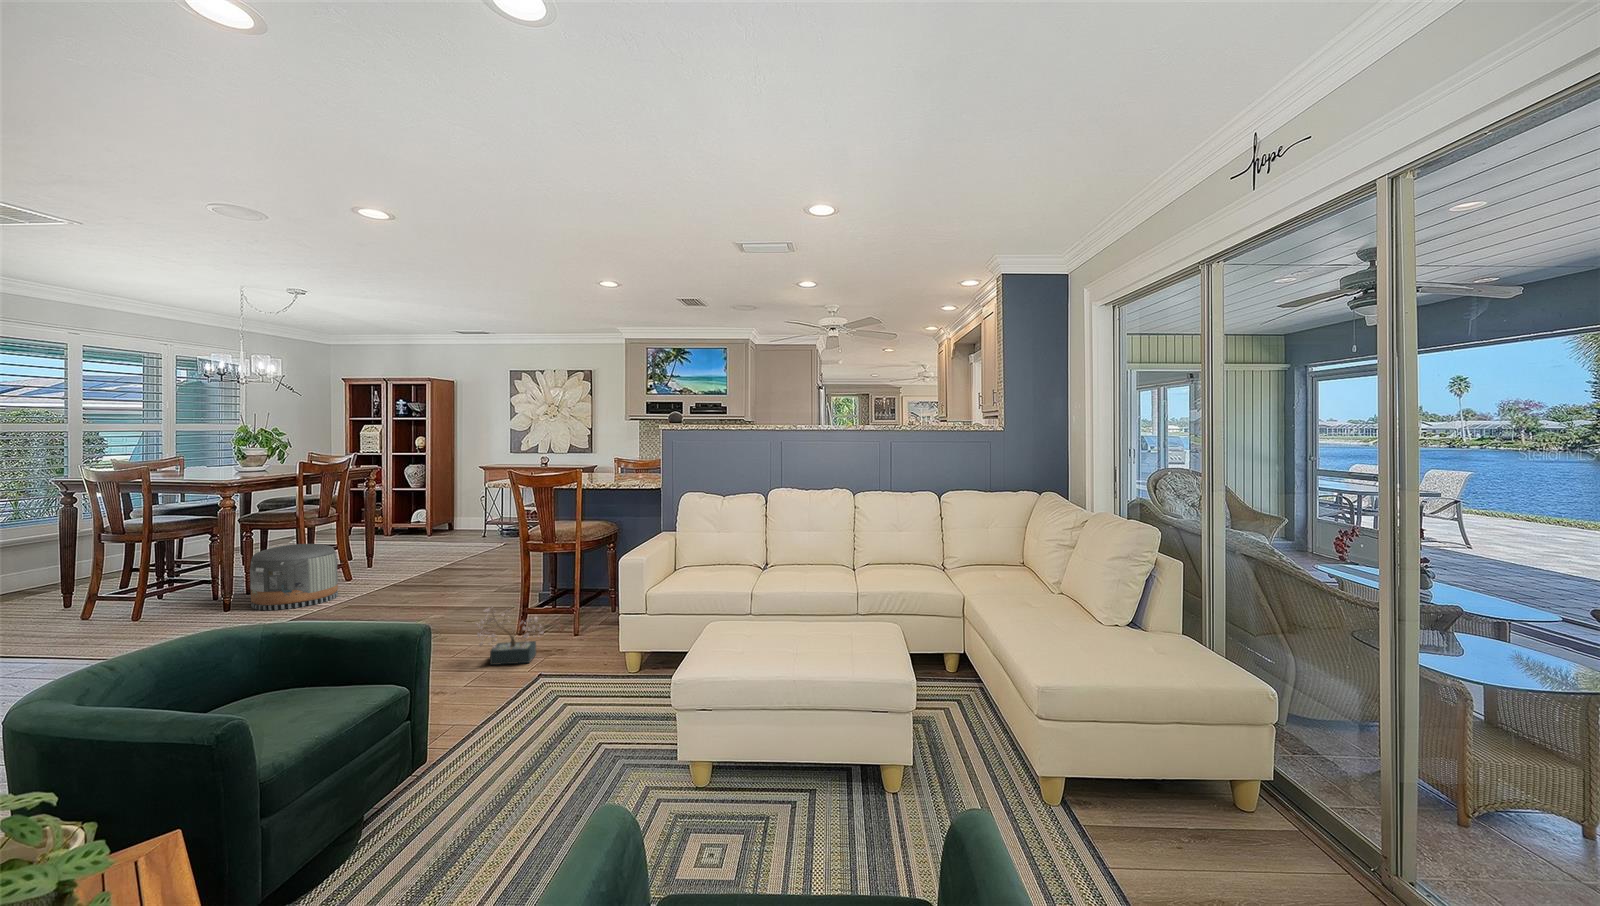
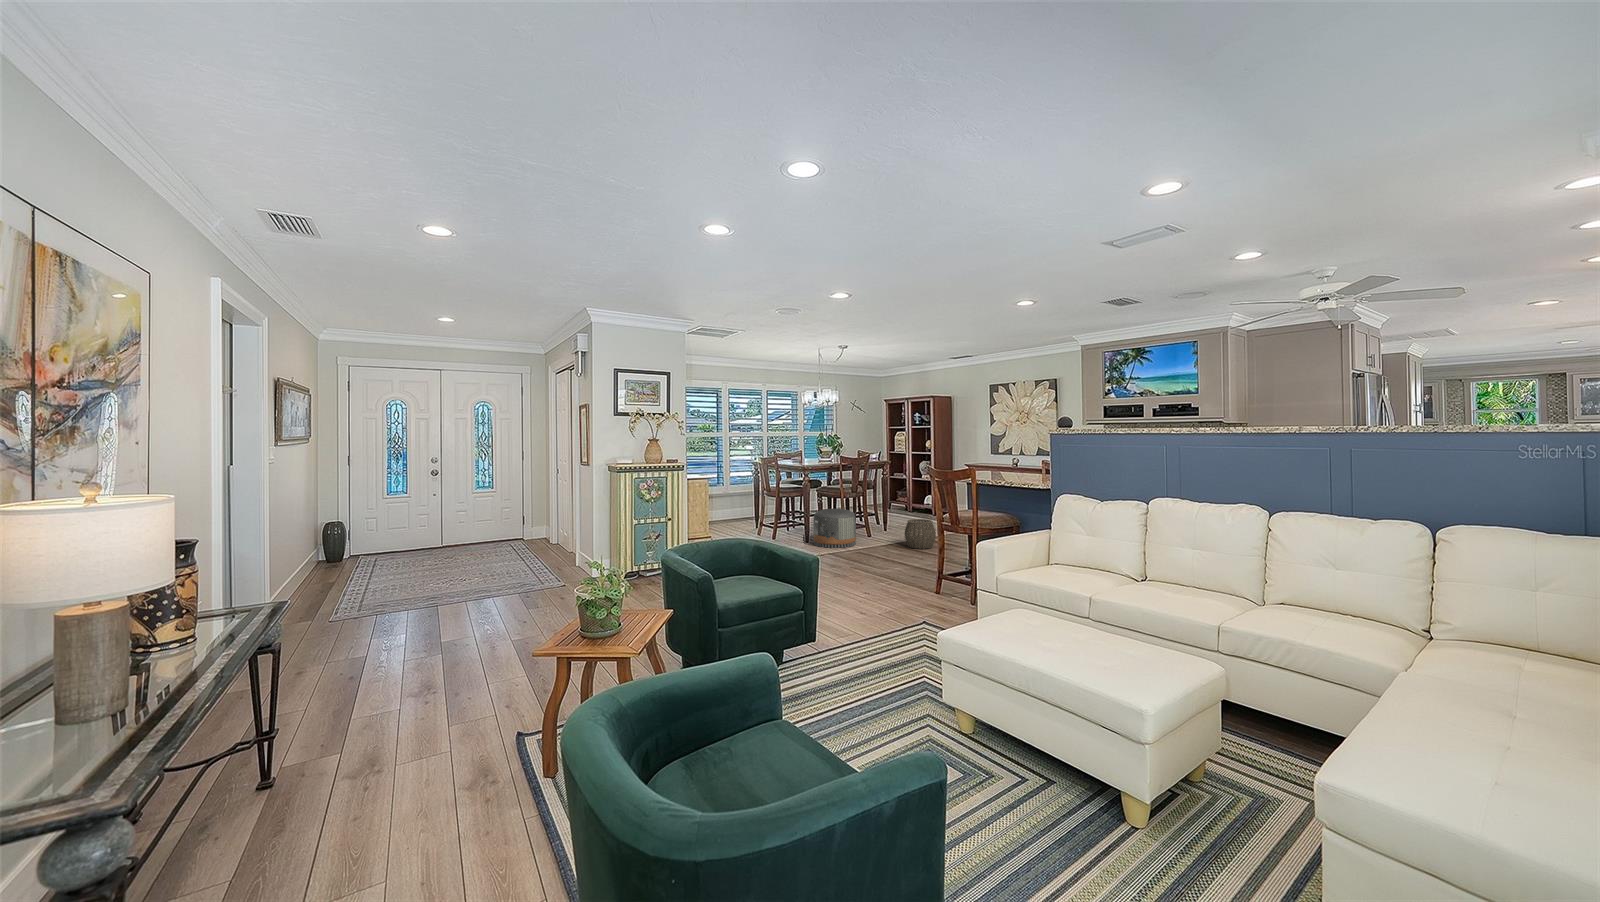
woven basket: none [424,543,473,585] -> present [905,519,936,549]
decorative plant: present [476,608,543,665] -> none [890,565,939,612]

